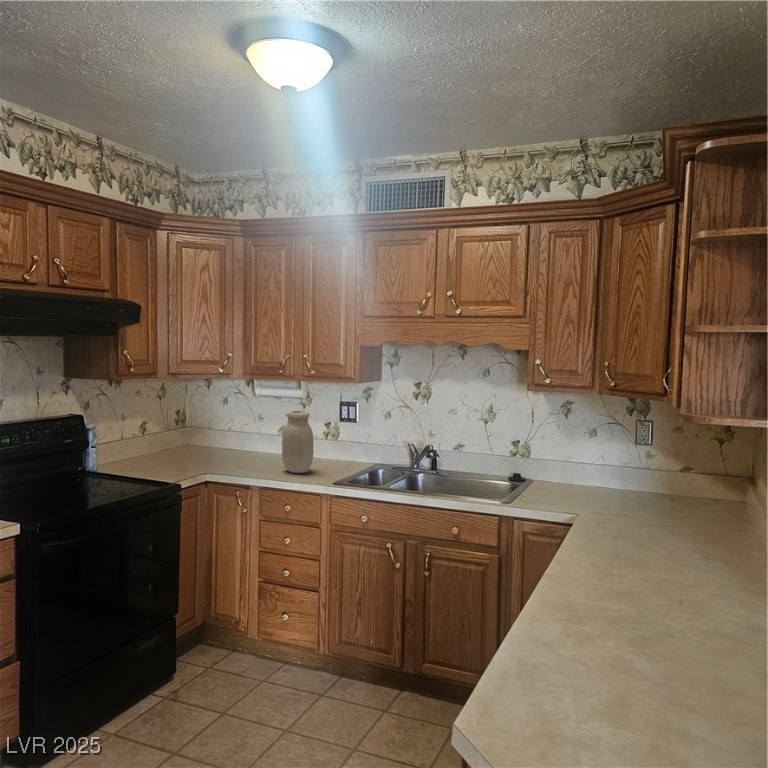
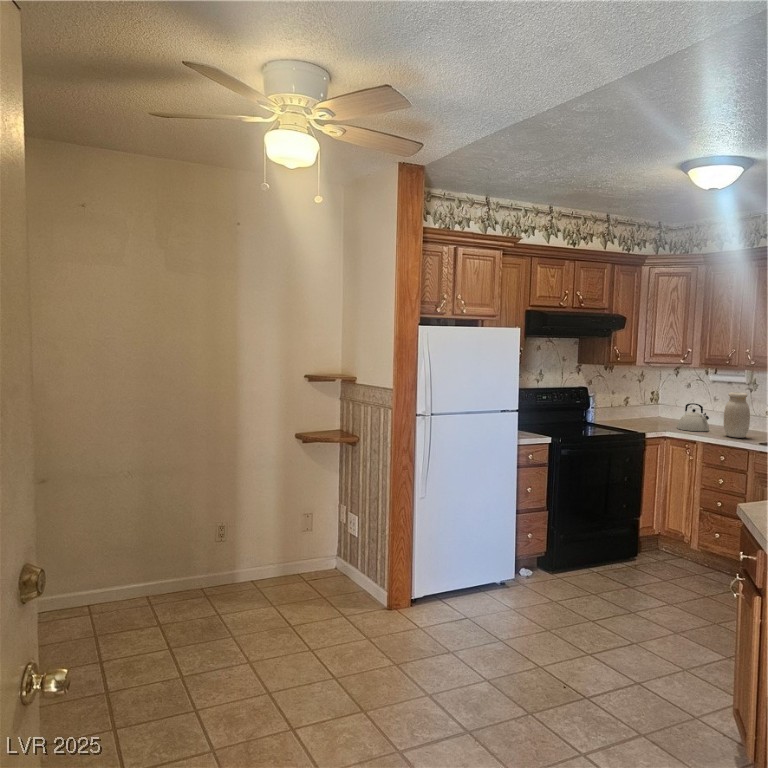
kettle: none [220,428,262,468] -> present [677,403,709,431]

